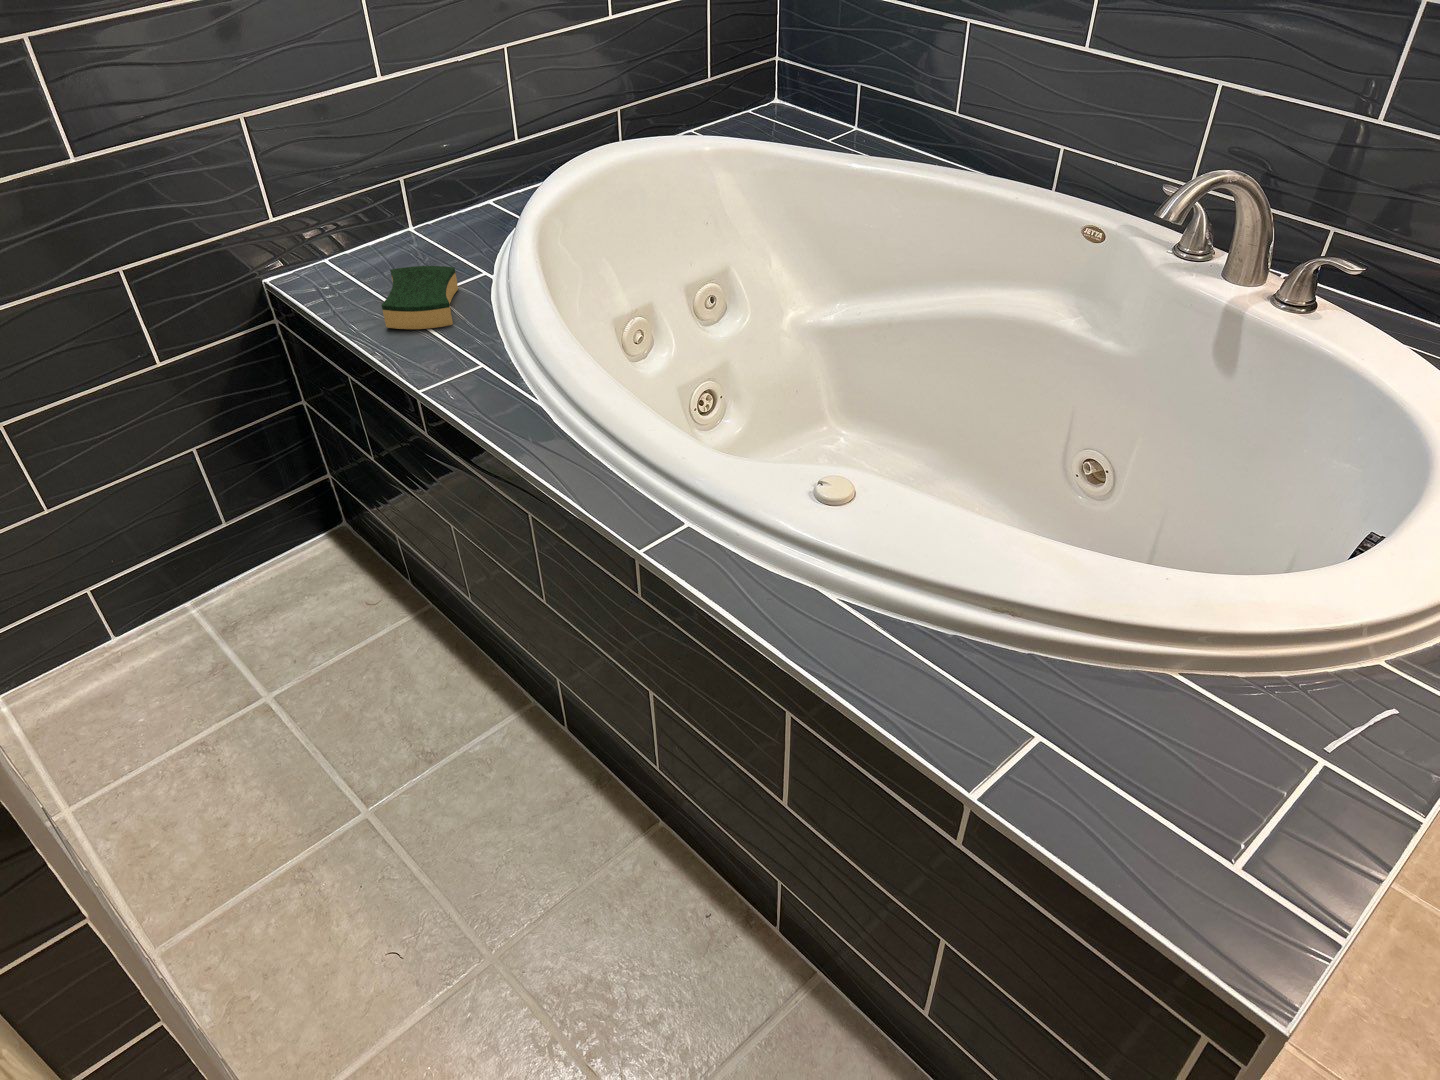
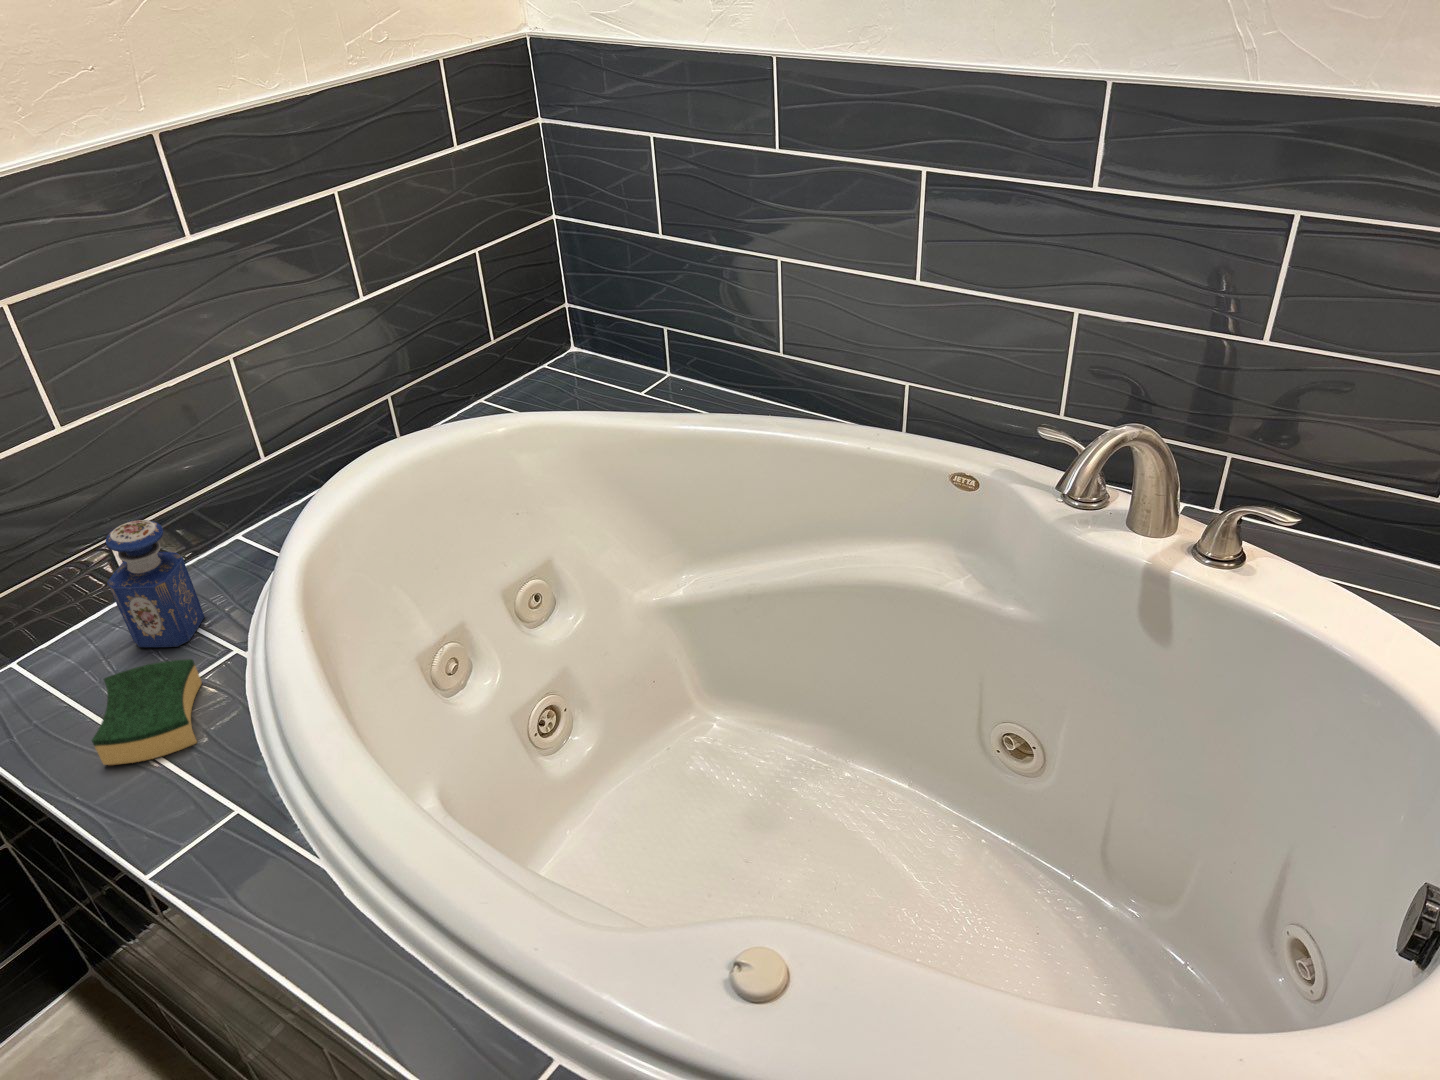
perfume bottle: none [398,157,462,264] -> present [106,520,204,647]

